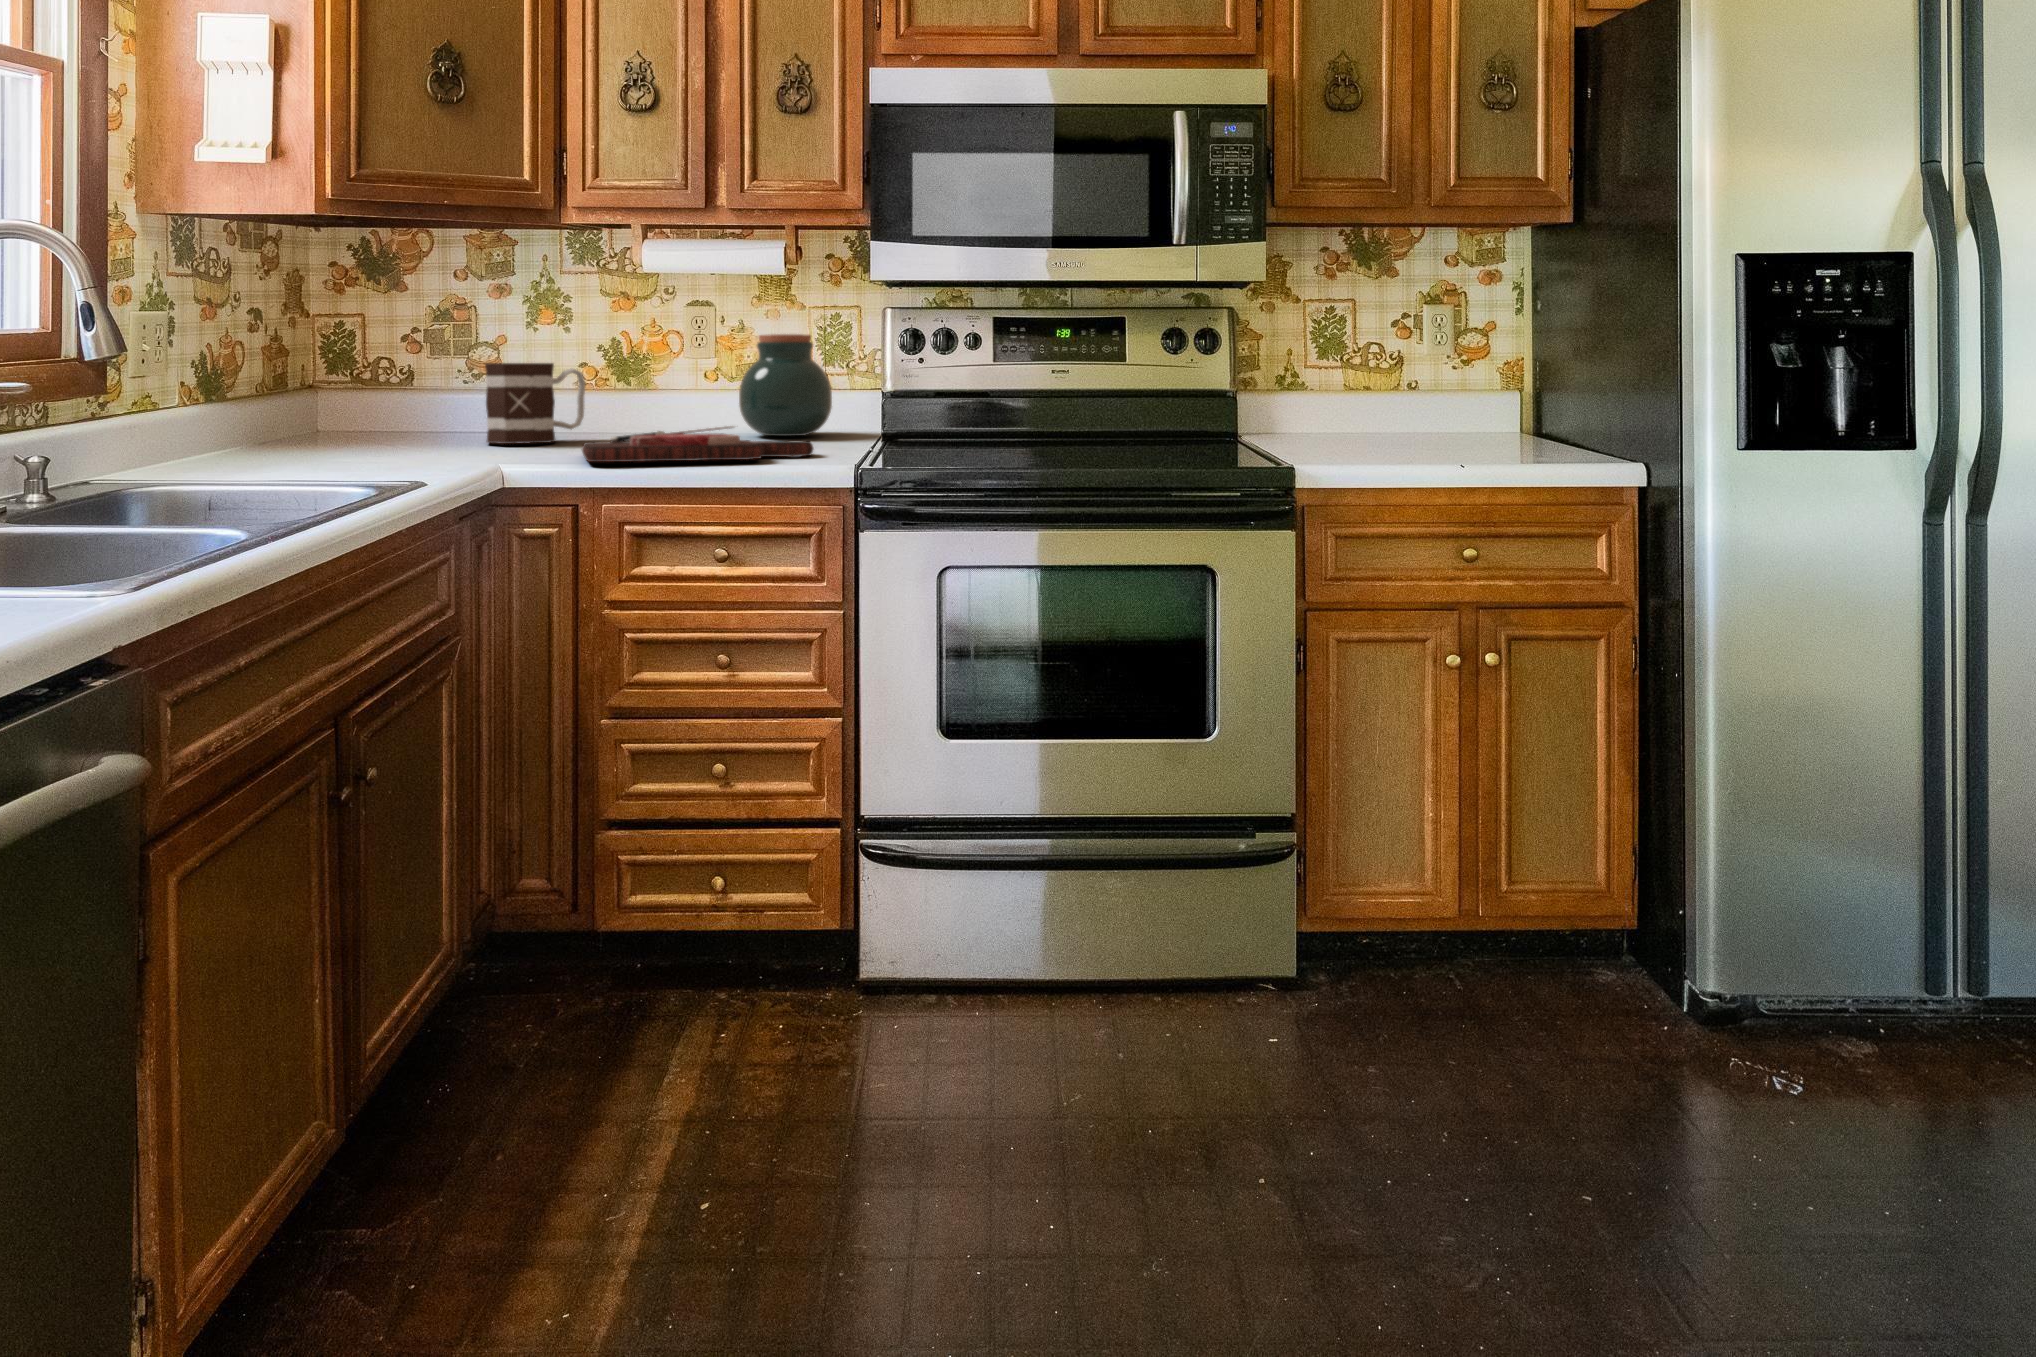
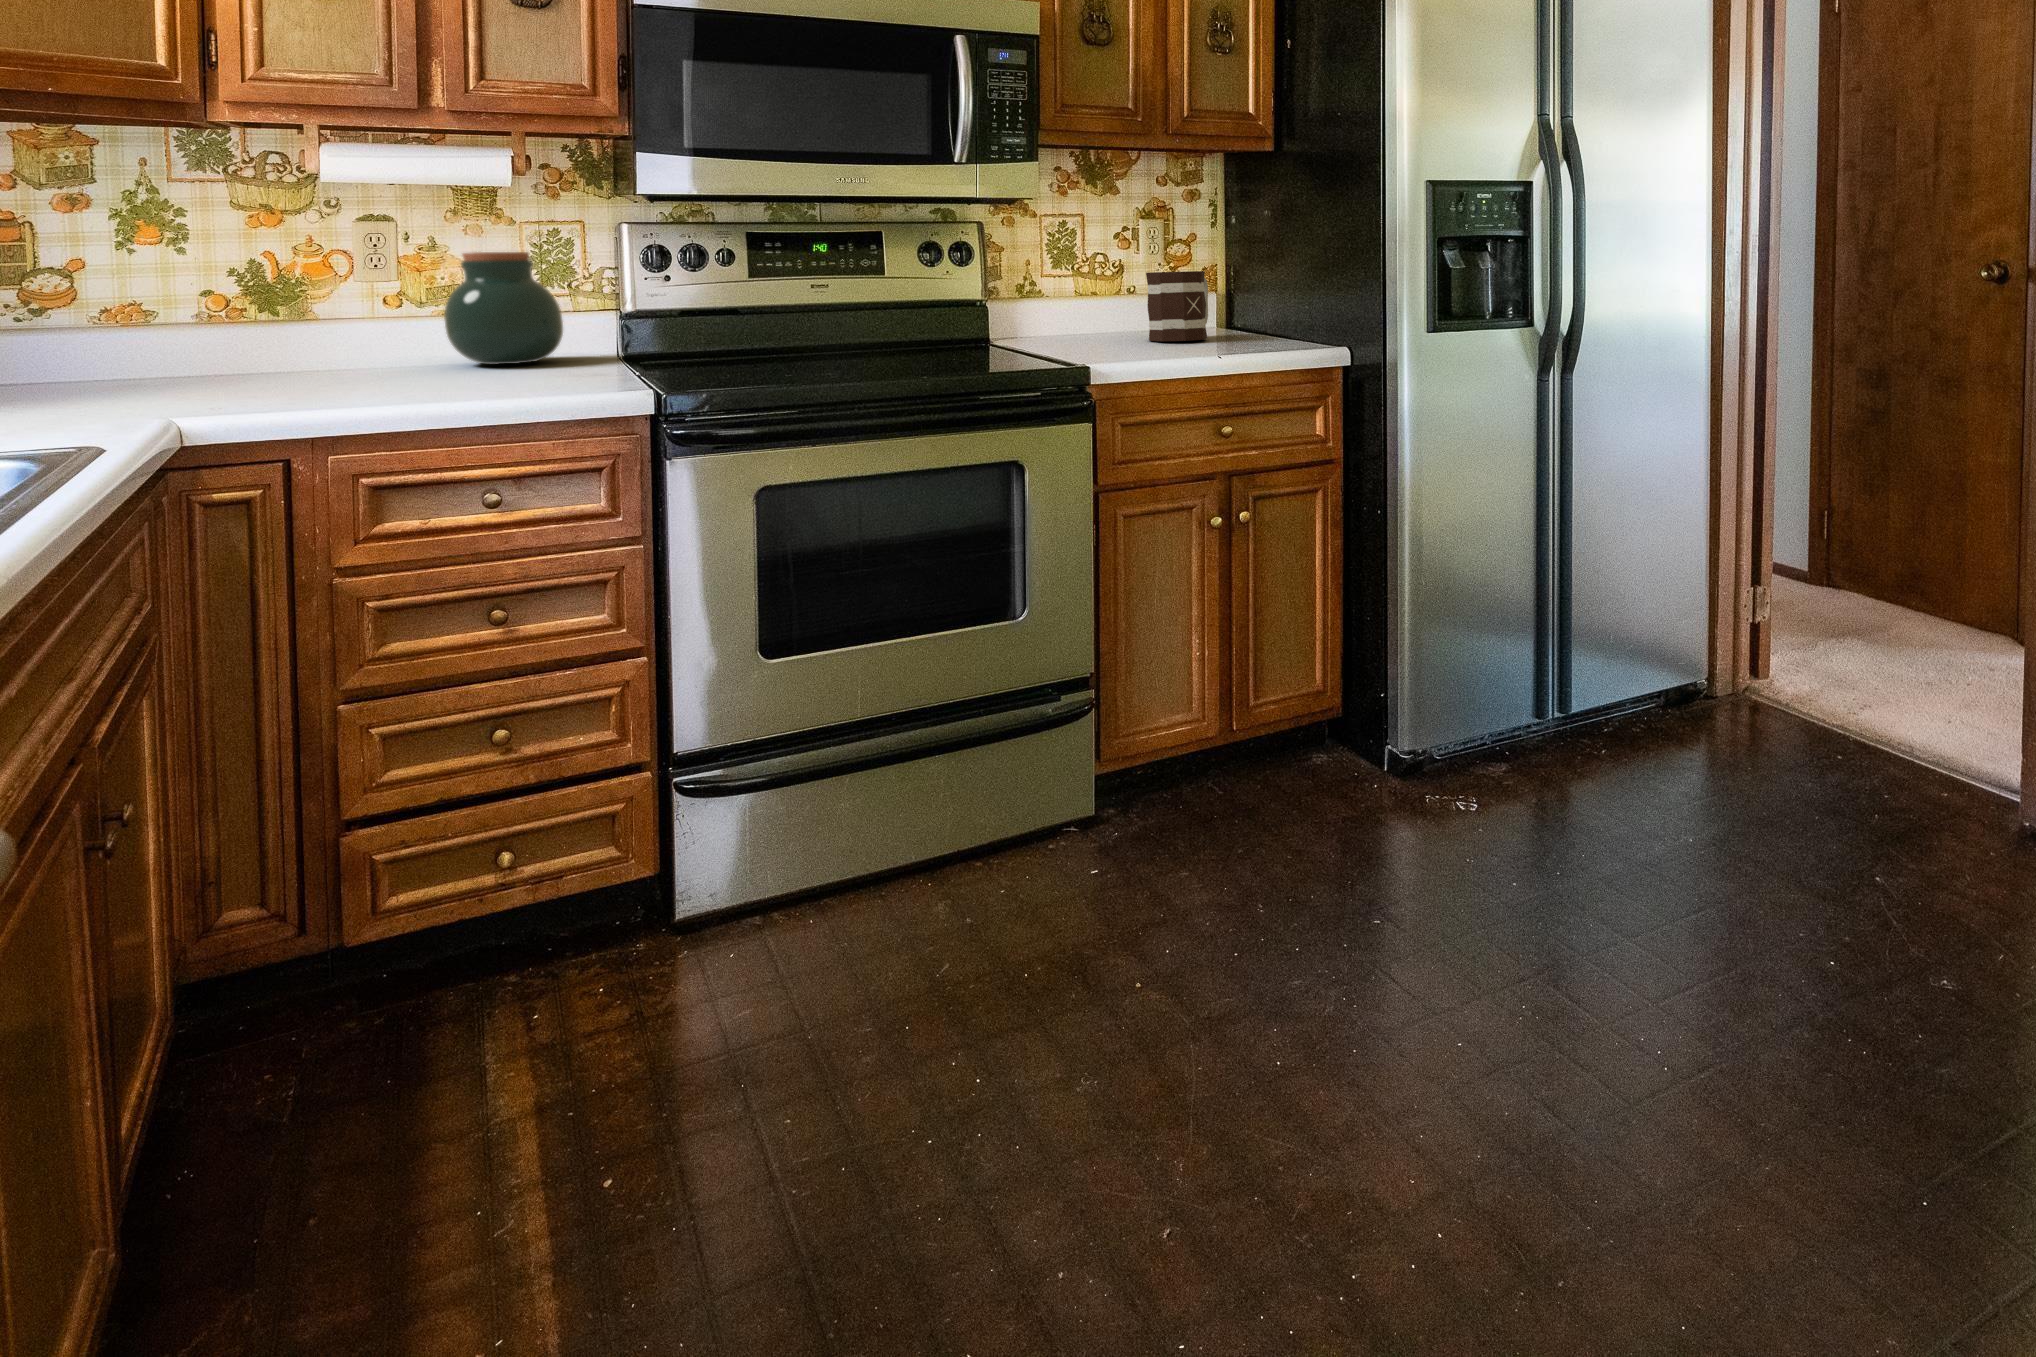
mug: present [485,363,586,444] -> present [1146,271,1208,341]
cutting board: present [582,426,814,462] -> none [246,357,565,410]

